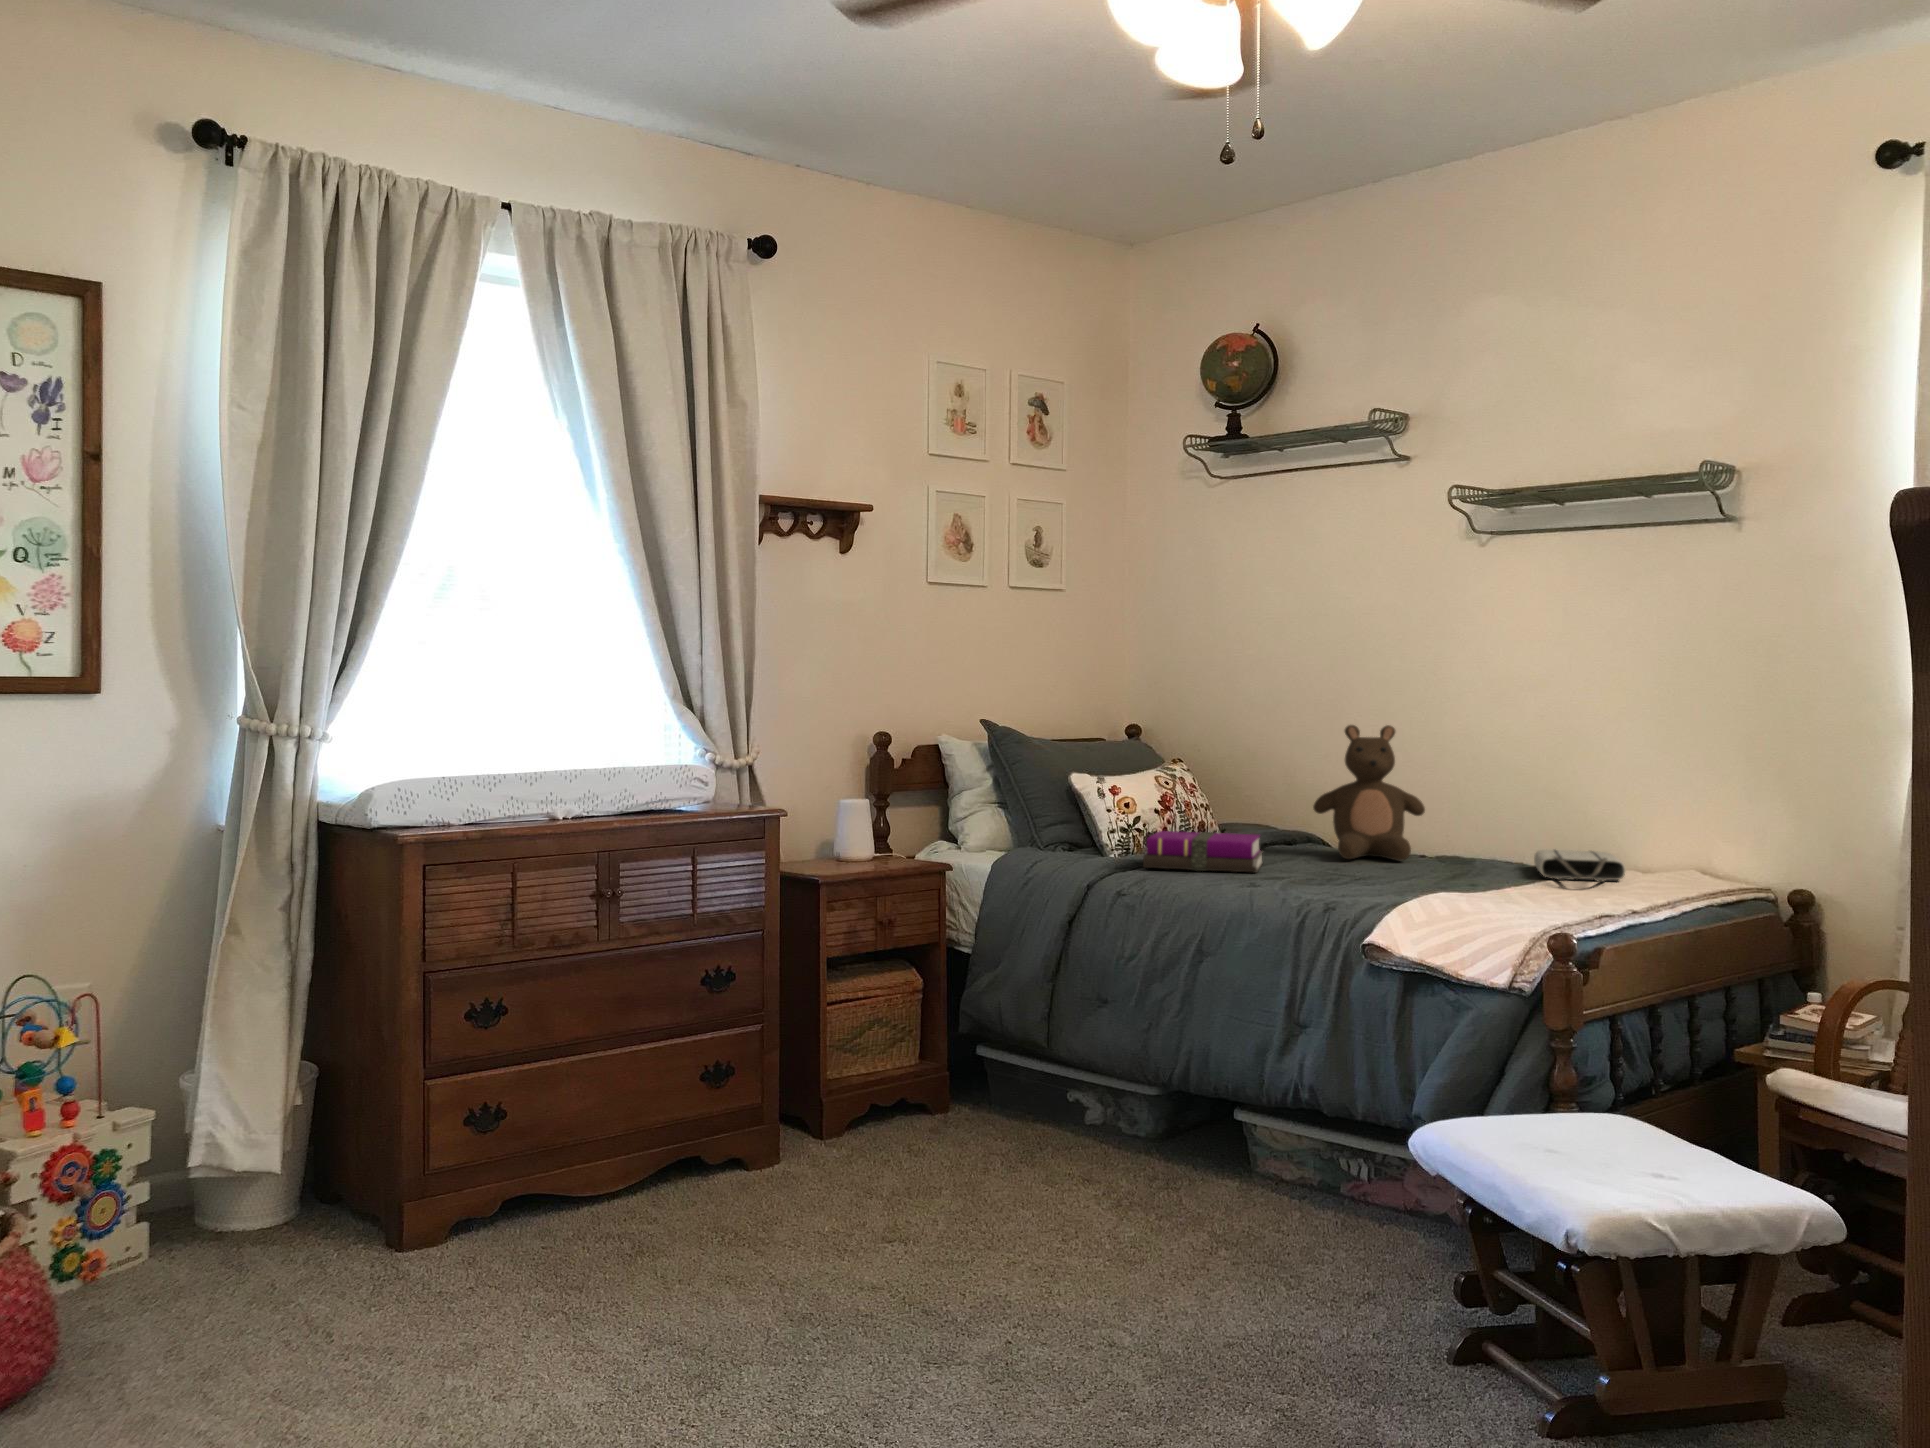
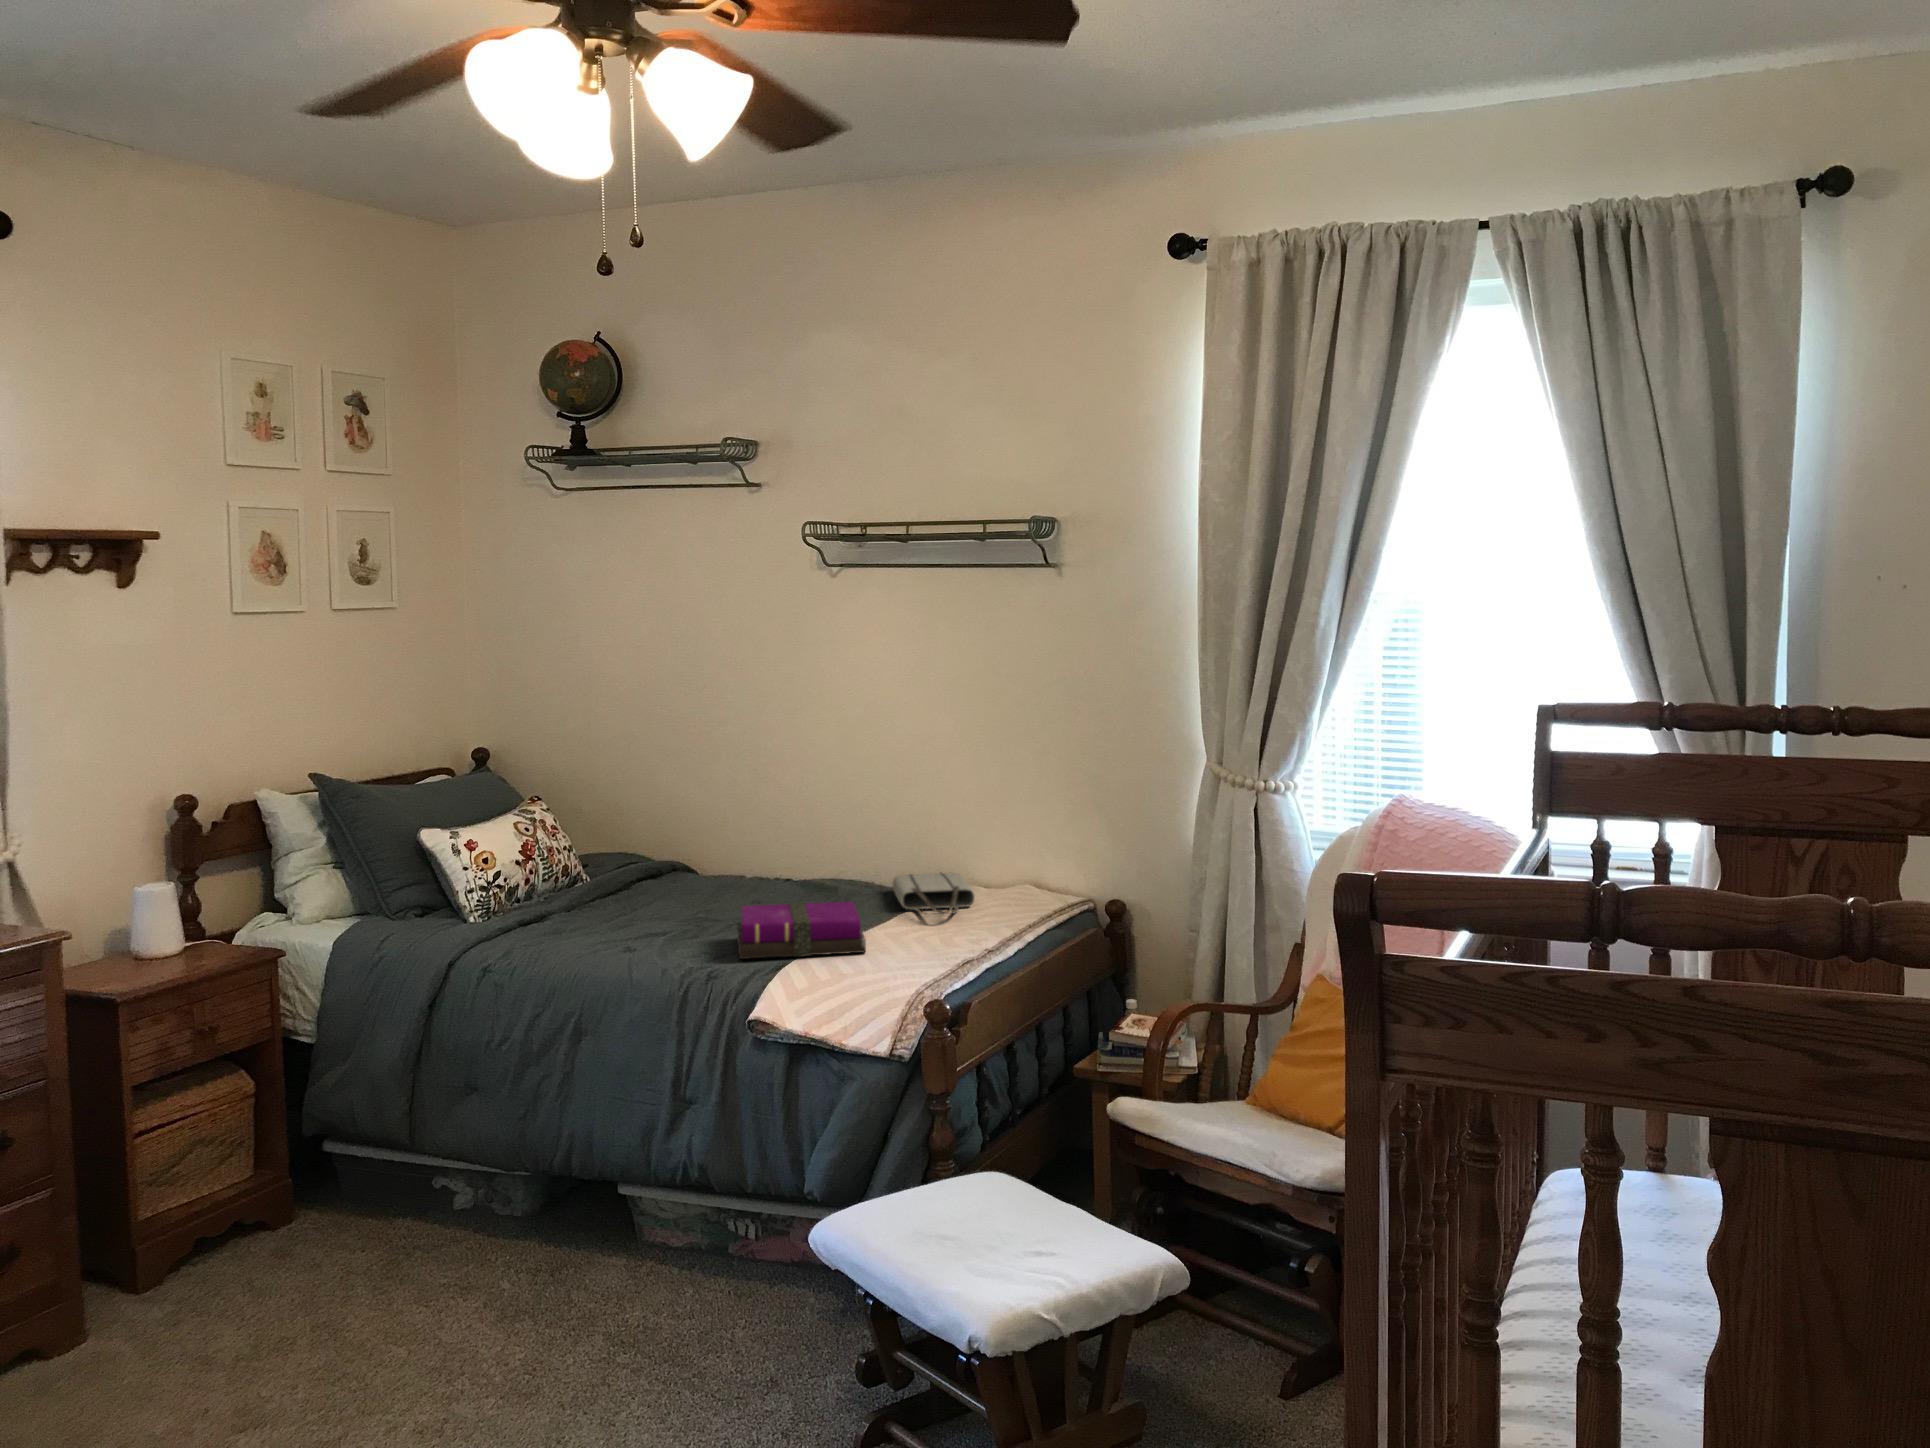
stuffed bear: present [1313,725,1425,861] -> none [681,758,789,898]
notebook: present [1143,831,1263,872] -> present [737,902,866,959]

